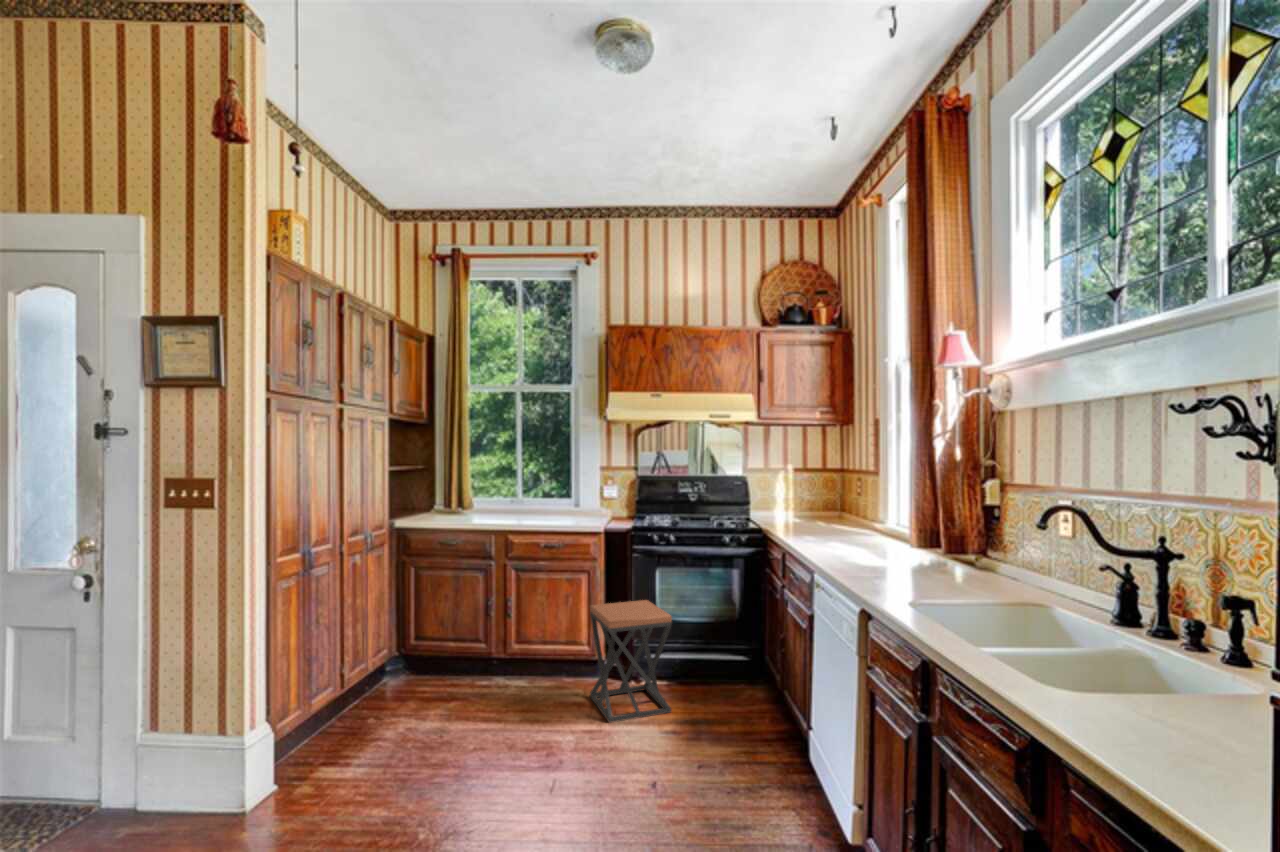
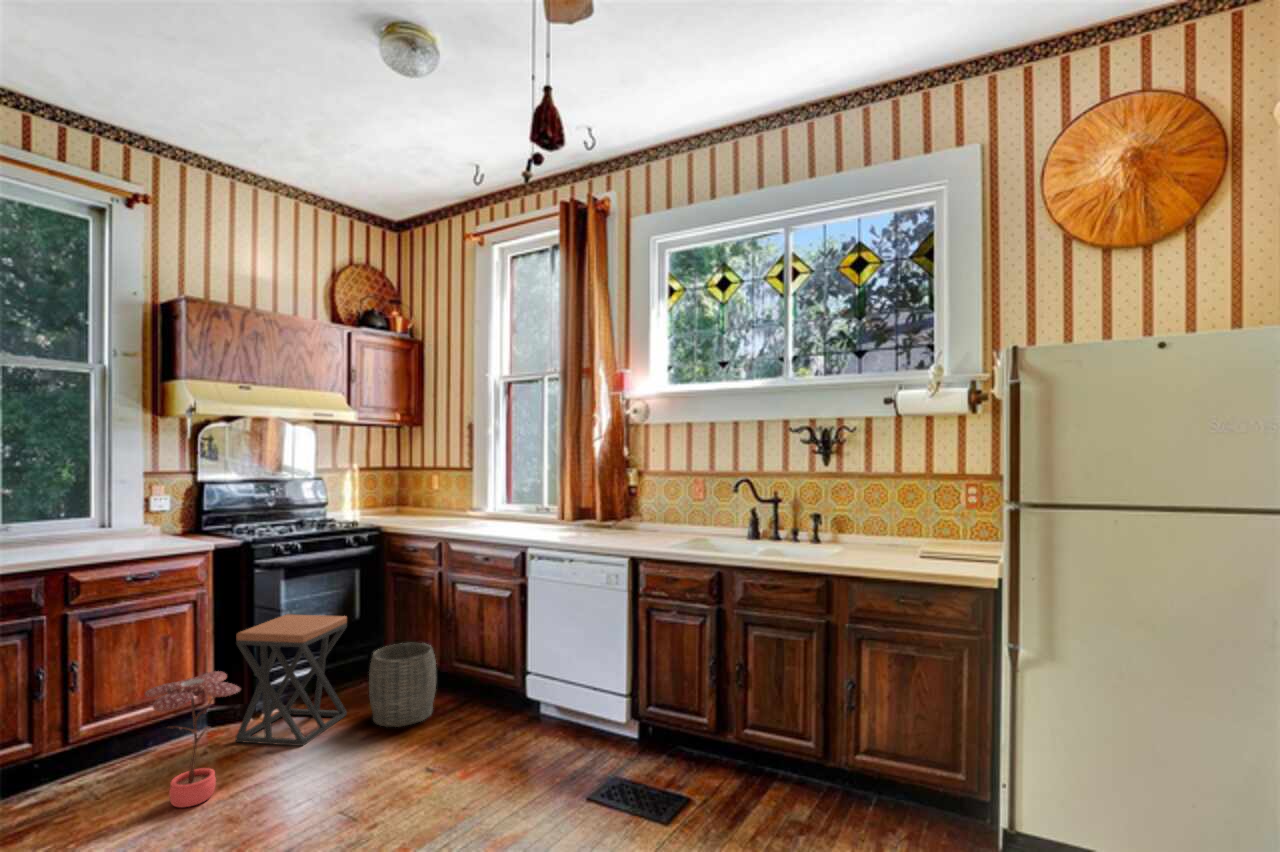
potted plant: none [474,630,544,732] -> present [145,671,240,807]
woven basket: none [668,657,736,750] -> present [369,643,436,727]

